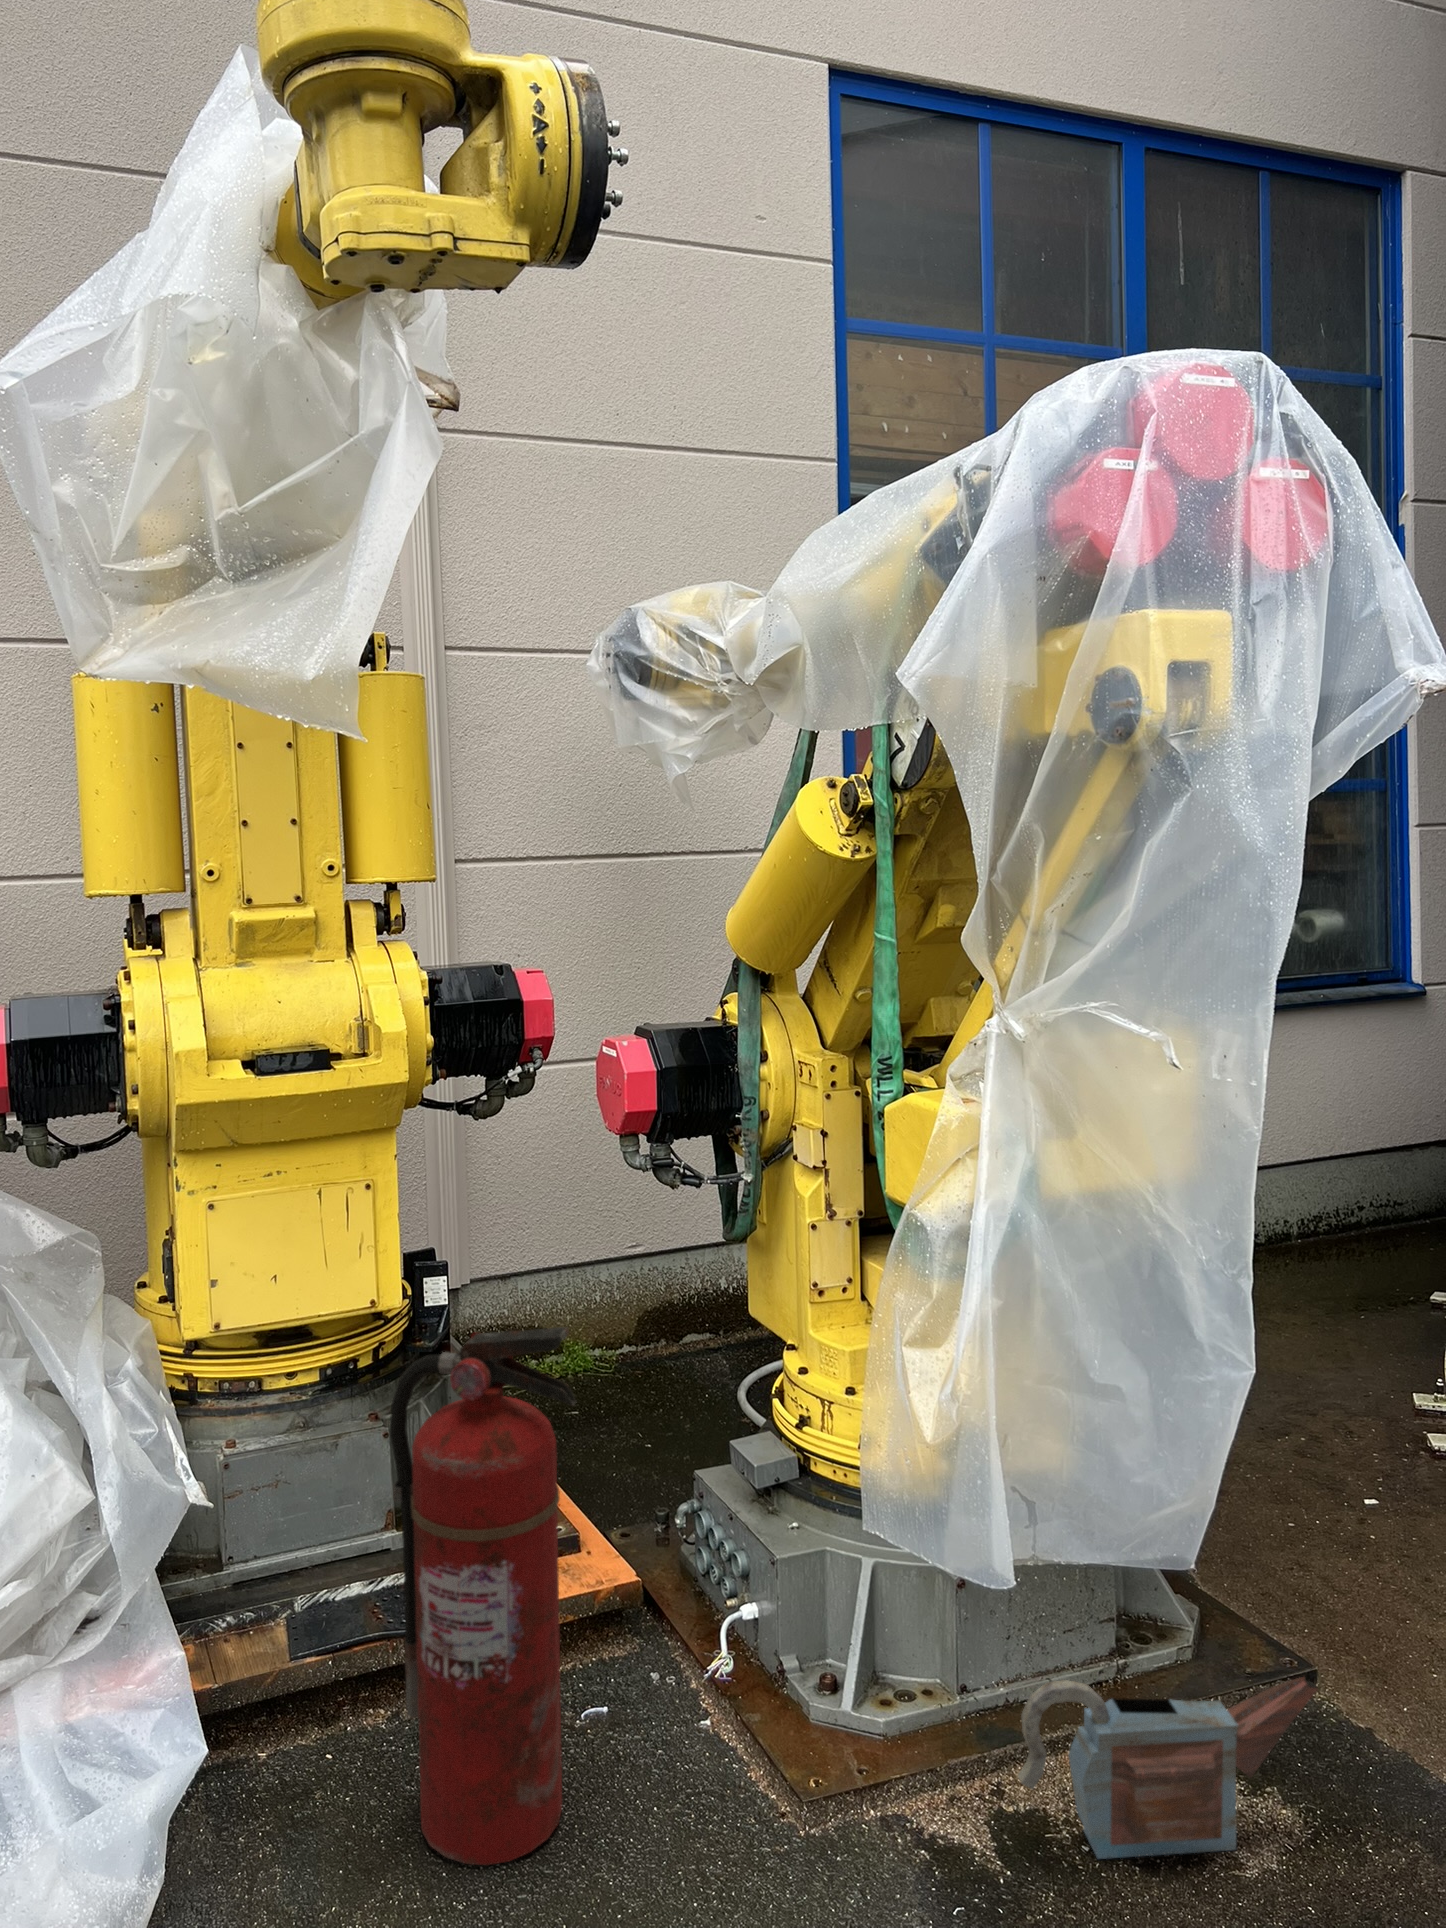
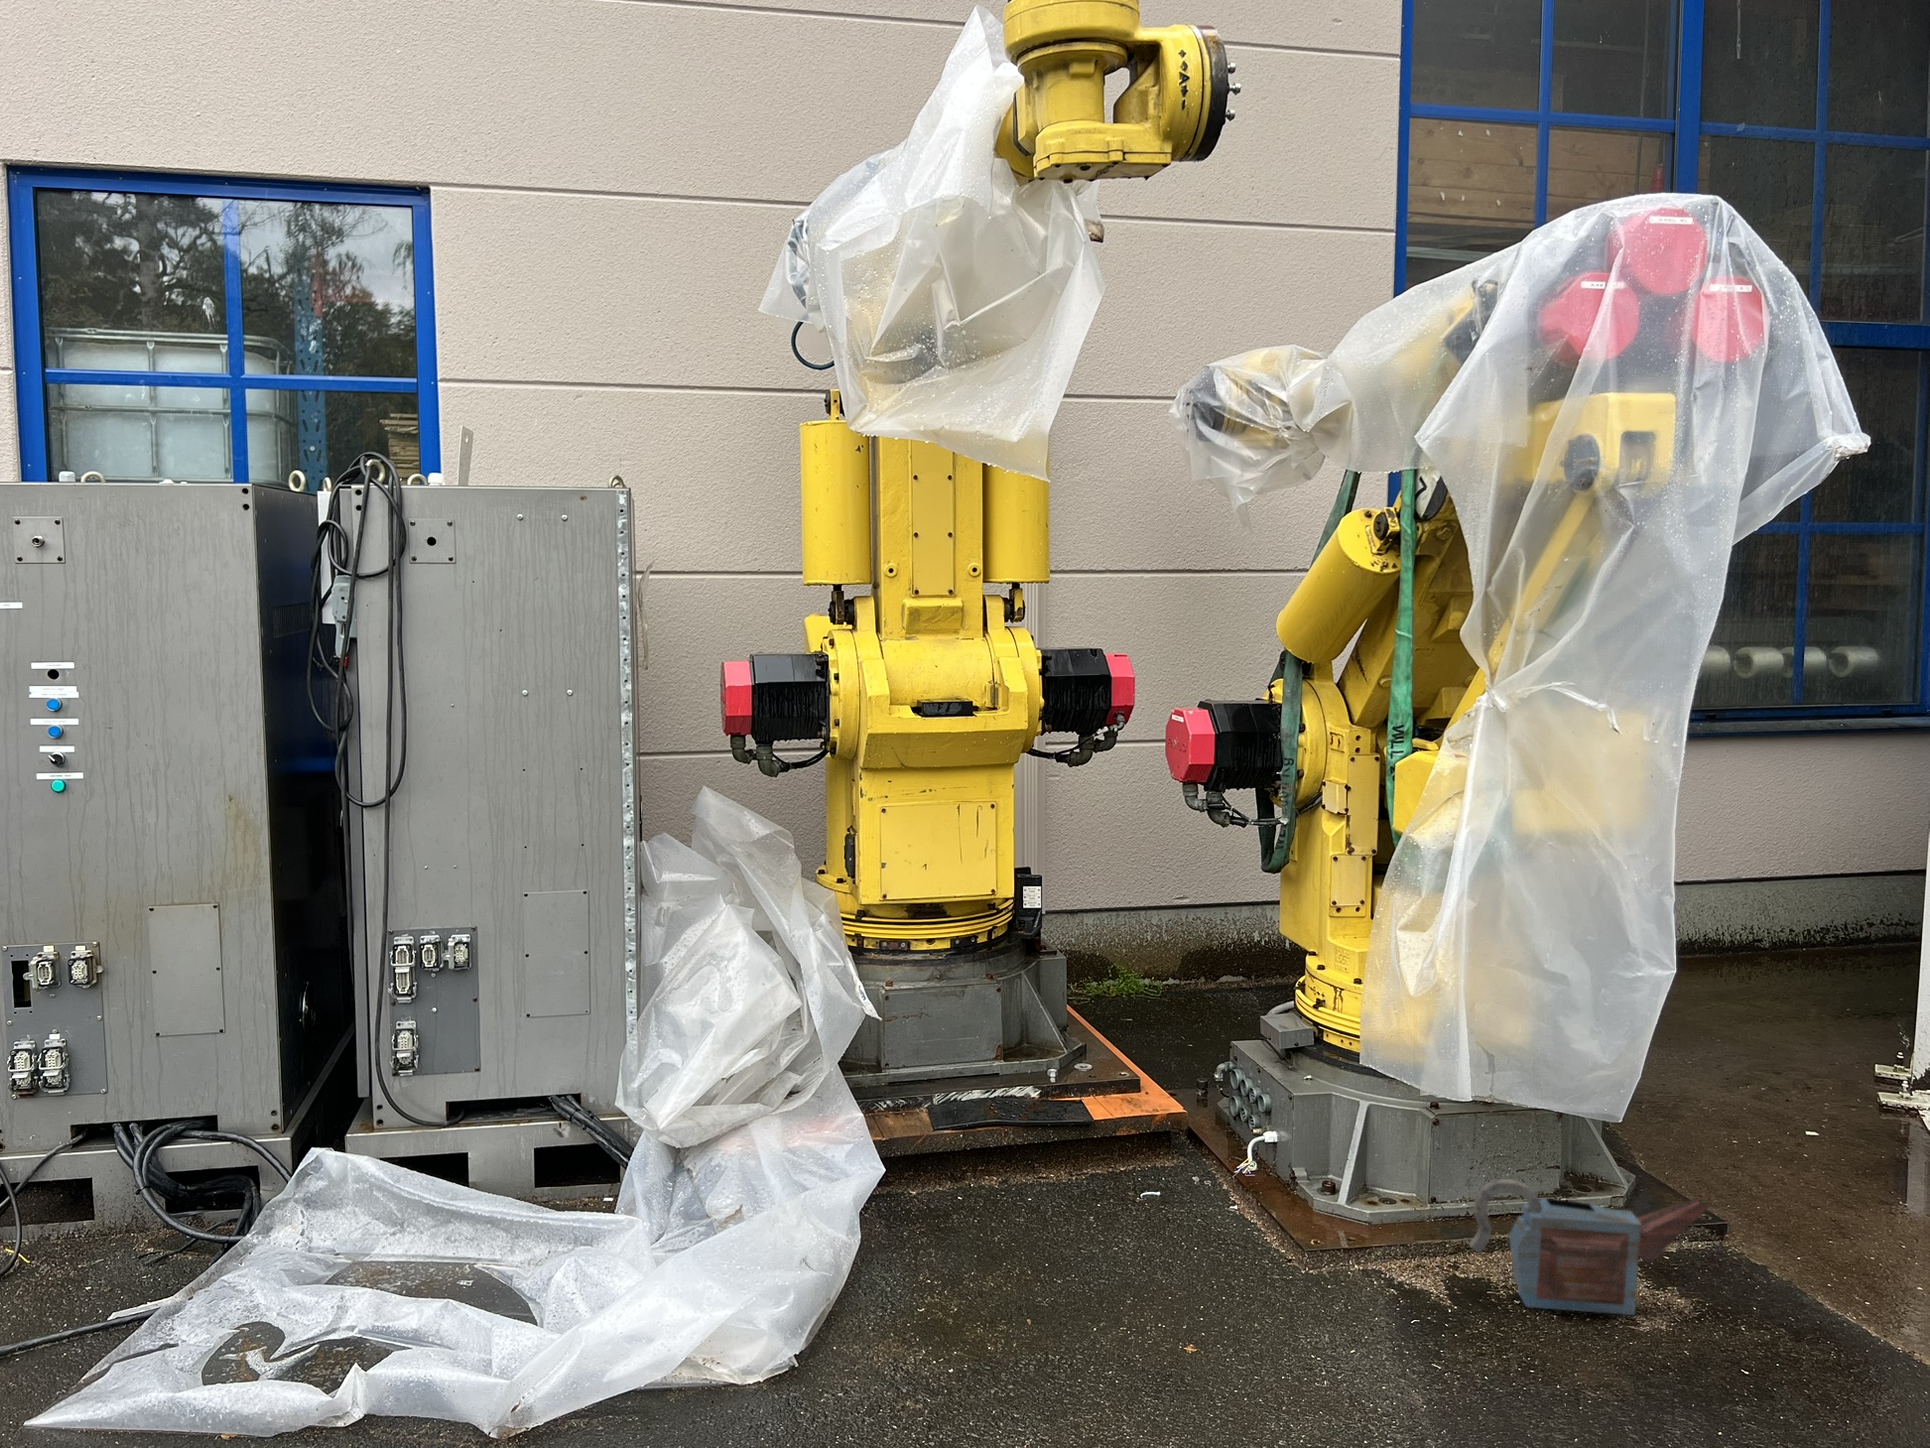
fire extinguisher: present [390,1327,576,1865] -> none [1023,899,1158,1259]

